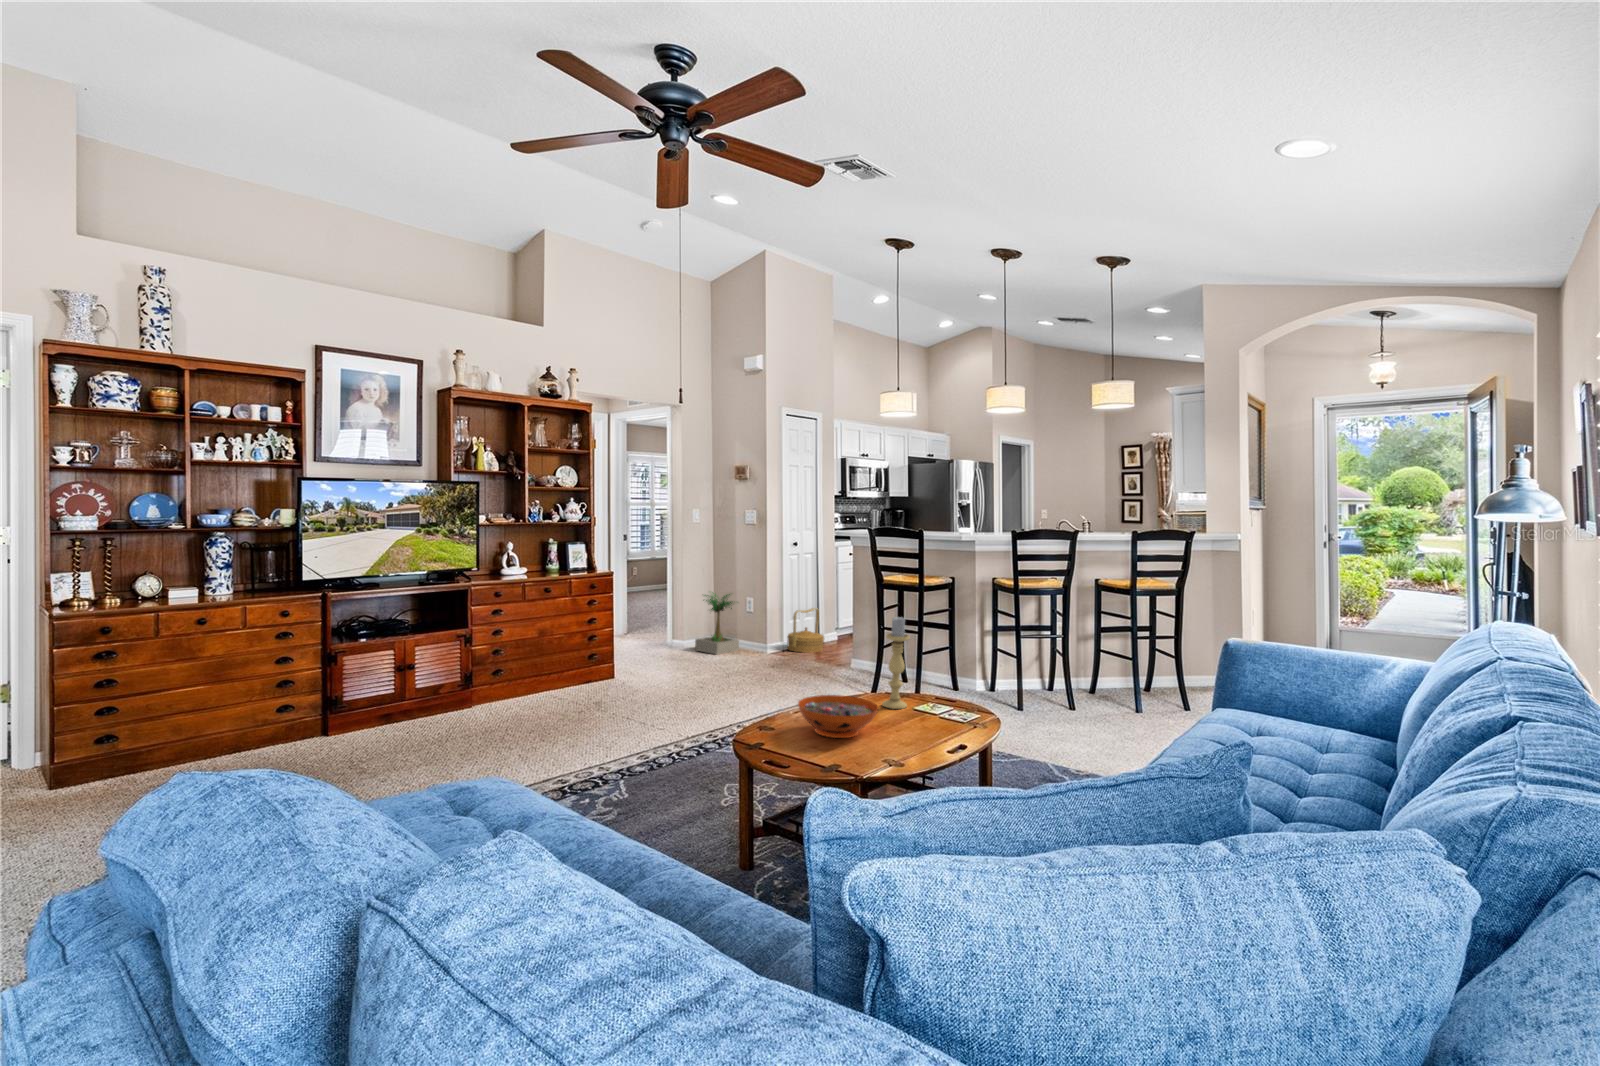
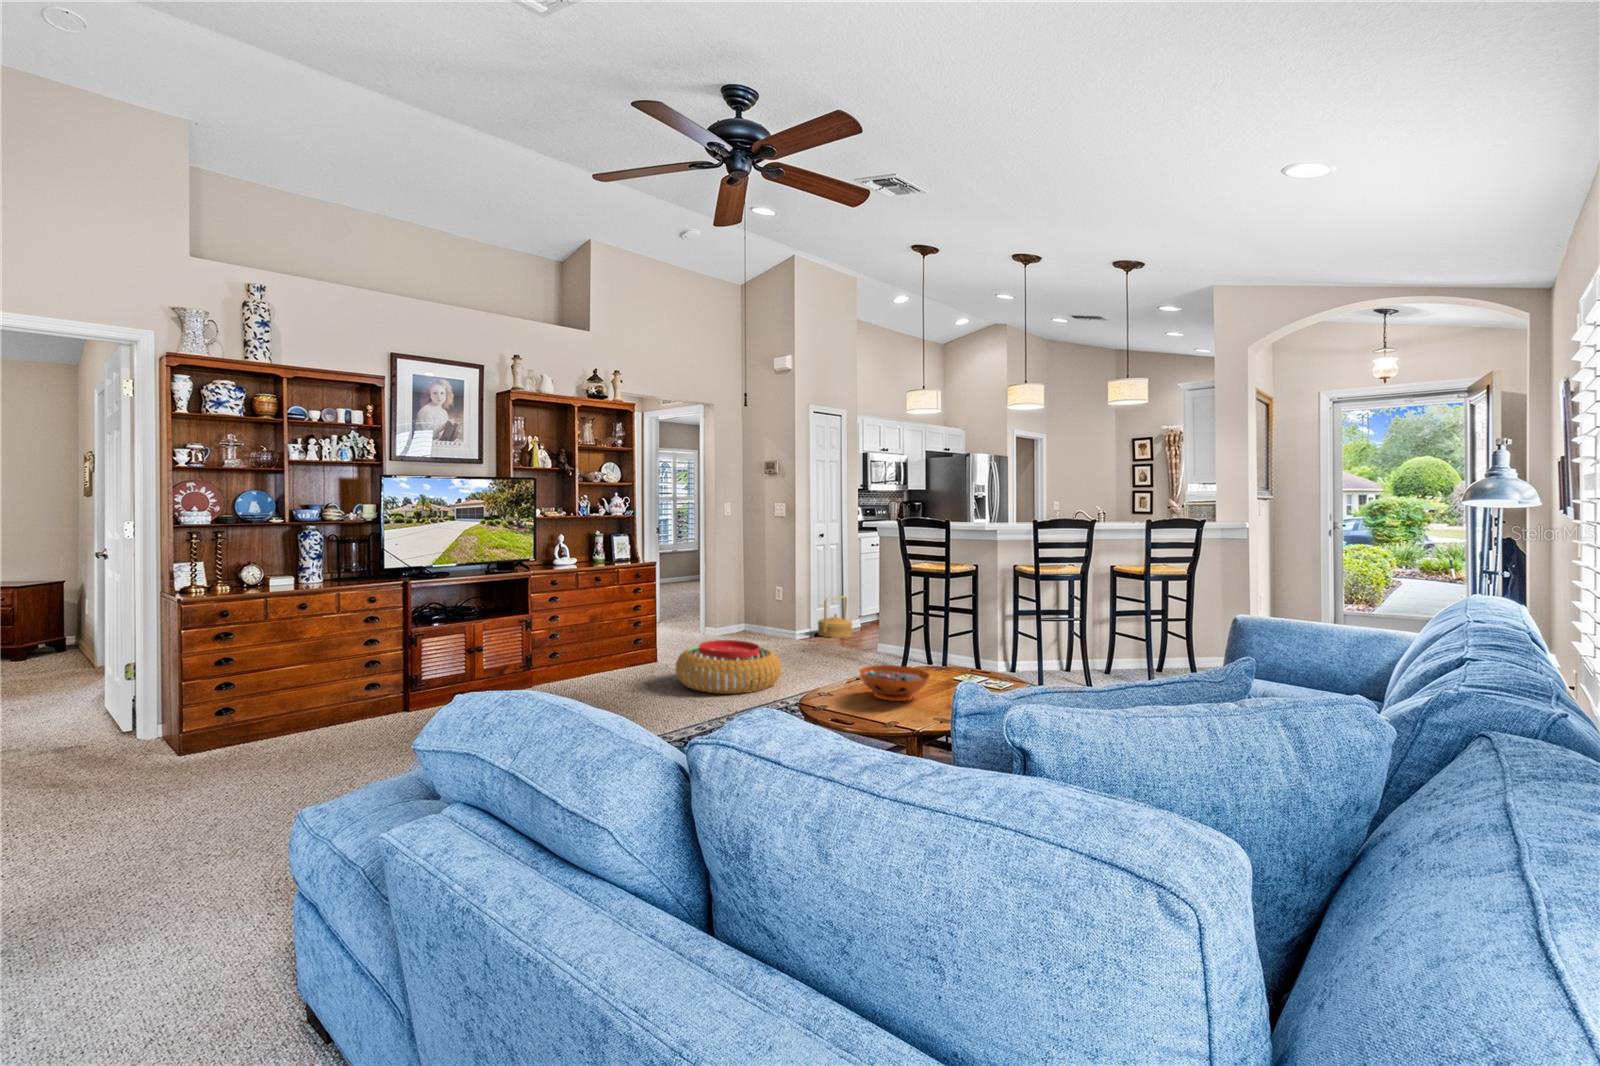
potted plant: present [695,592,739,655] -> none [731,580,776,640]
candle holder: present [882,617,910,709] -> none [929,596,953,678]
pouf: none [623,657,738,717] -> present [675,640,781,694]

